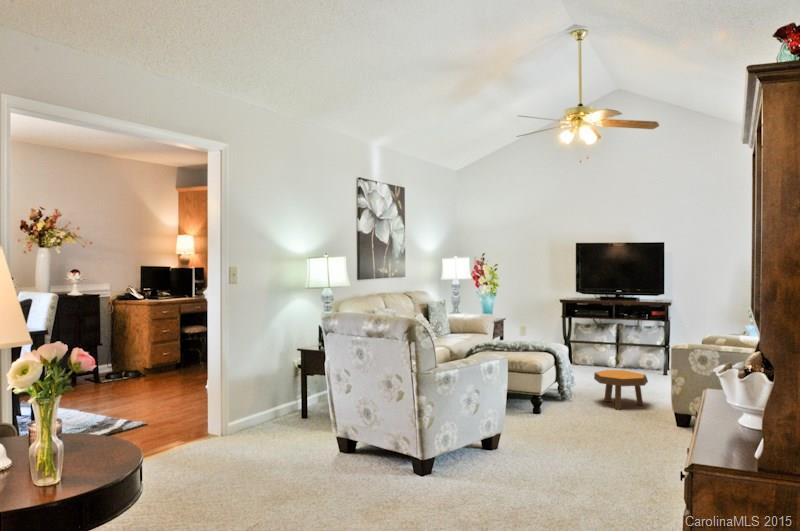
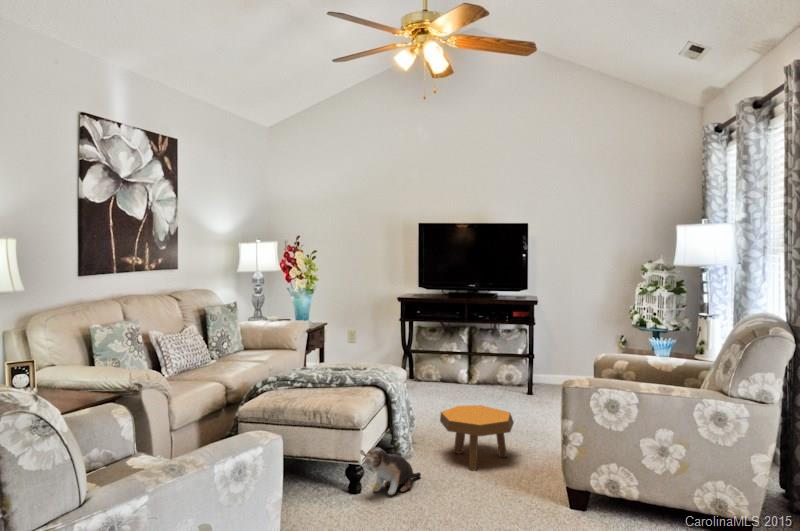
plush toy: none [542,385,581,416] -> present [360,447,421,495]

